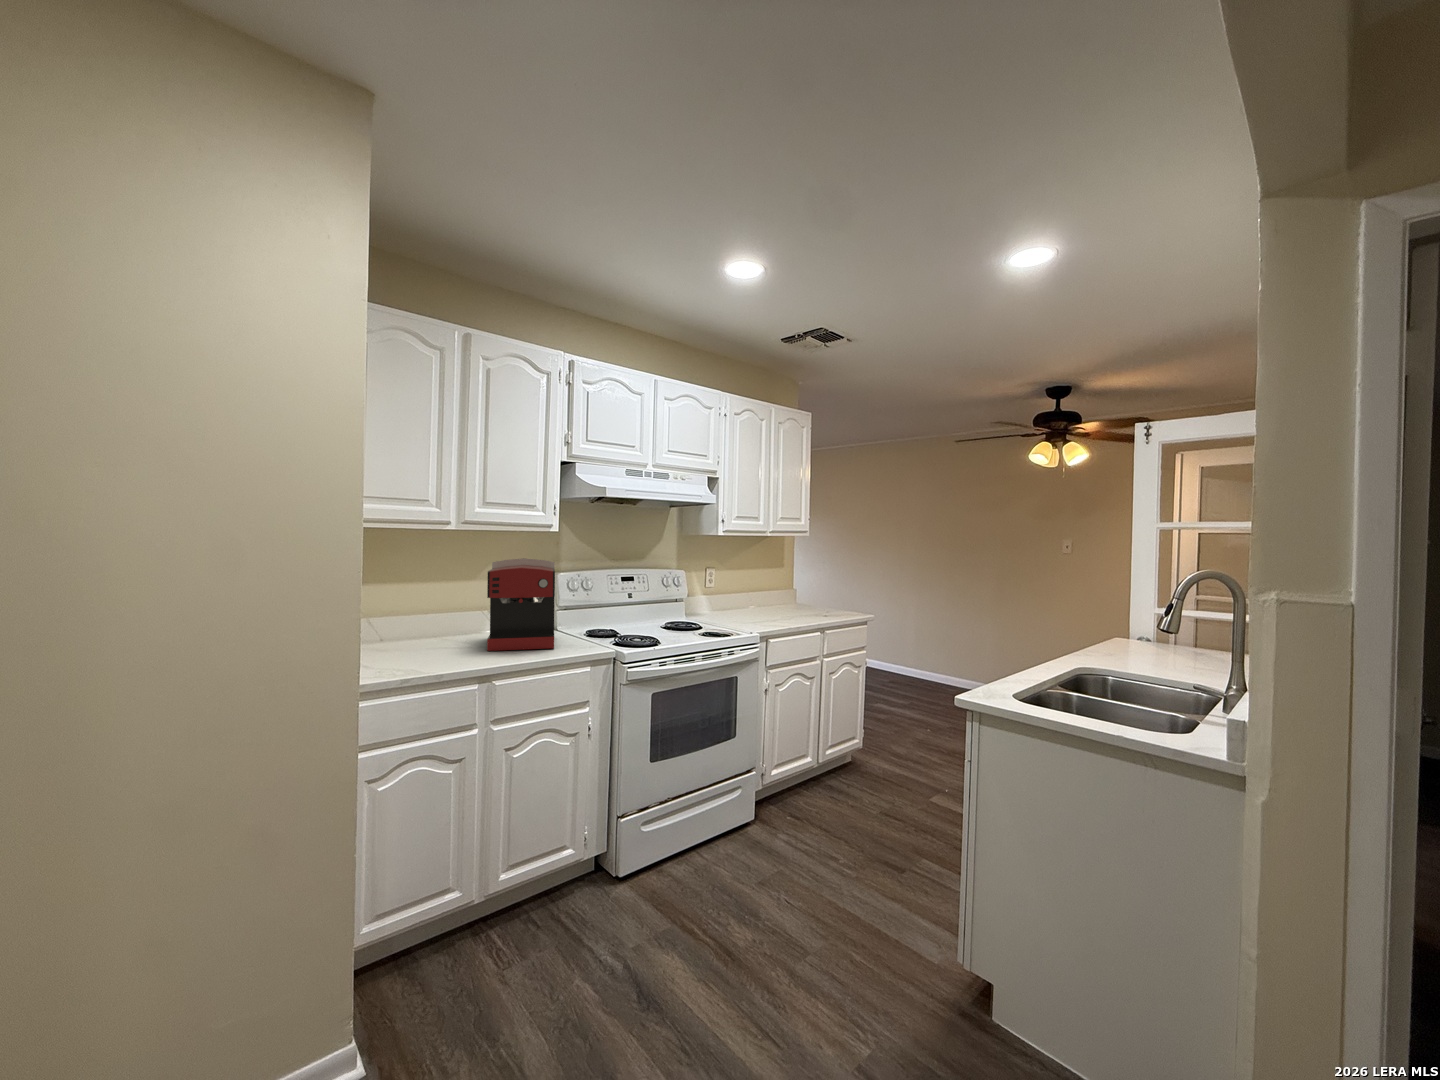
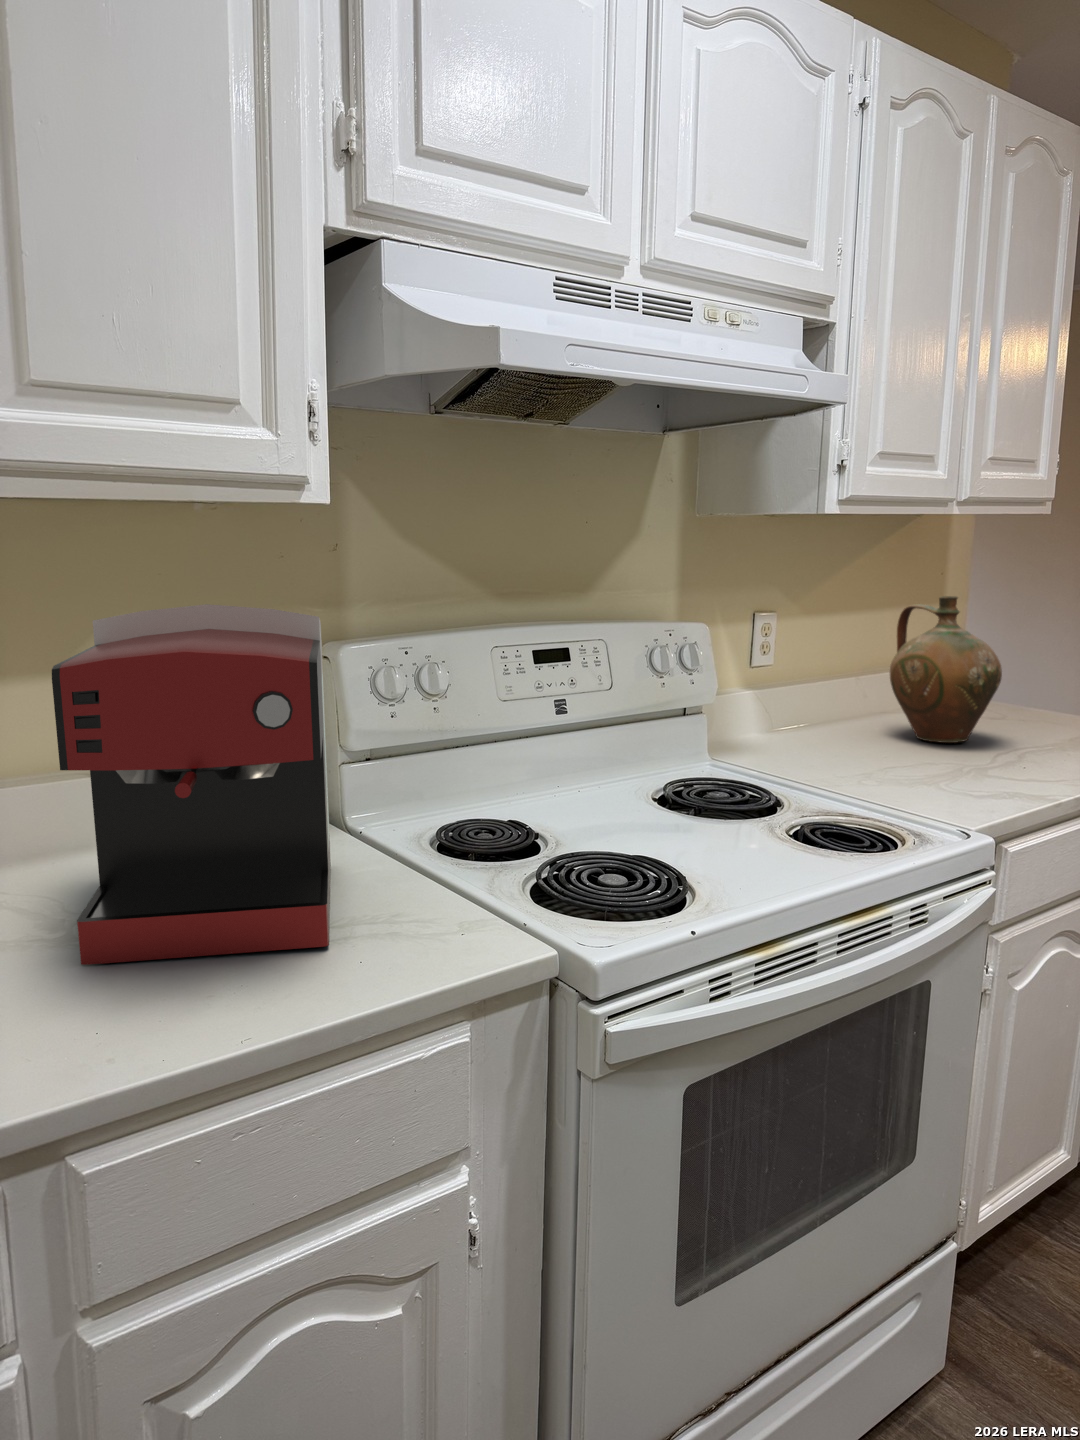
ceramic jug: none [753,563,789,614] -> present [890,596,1002,743]

